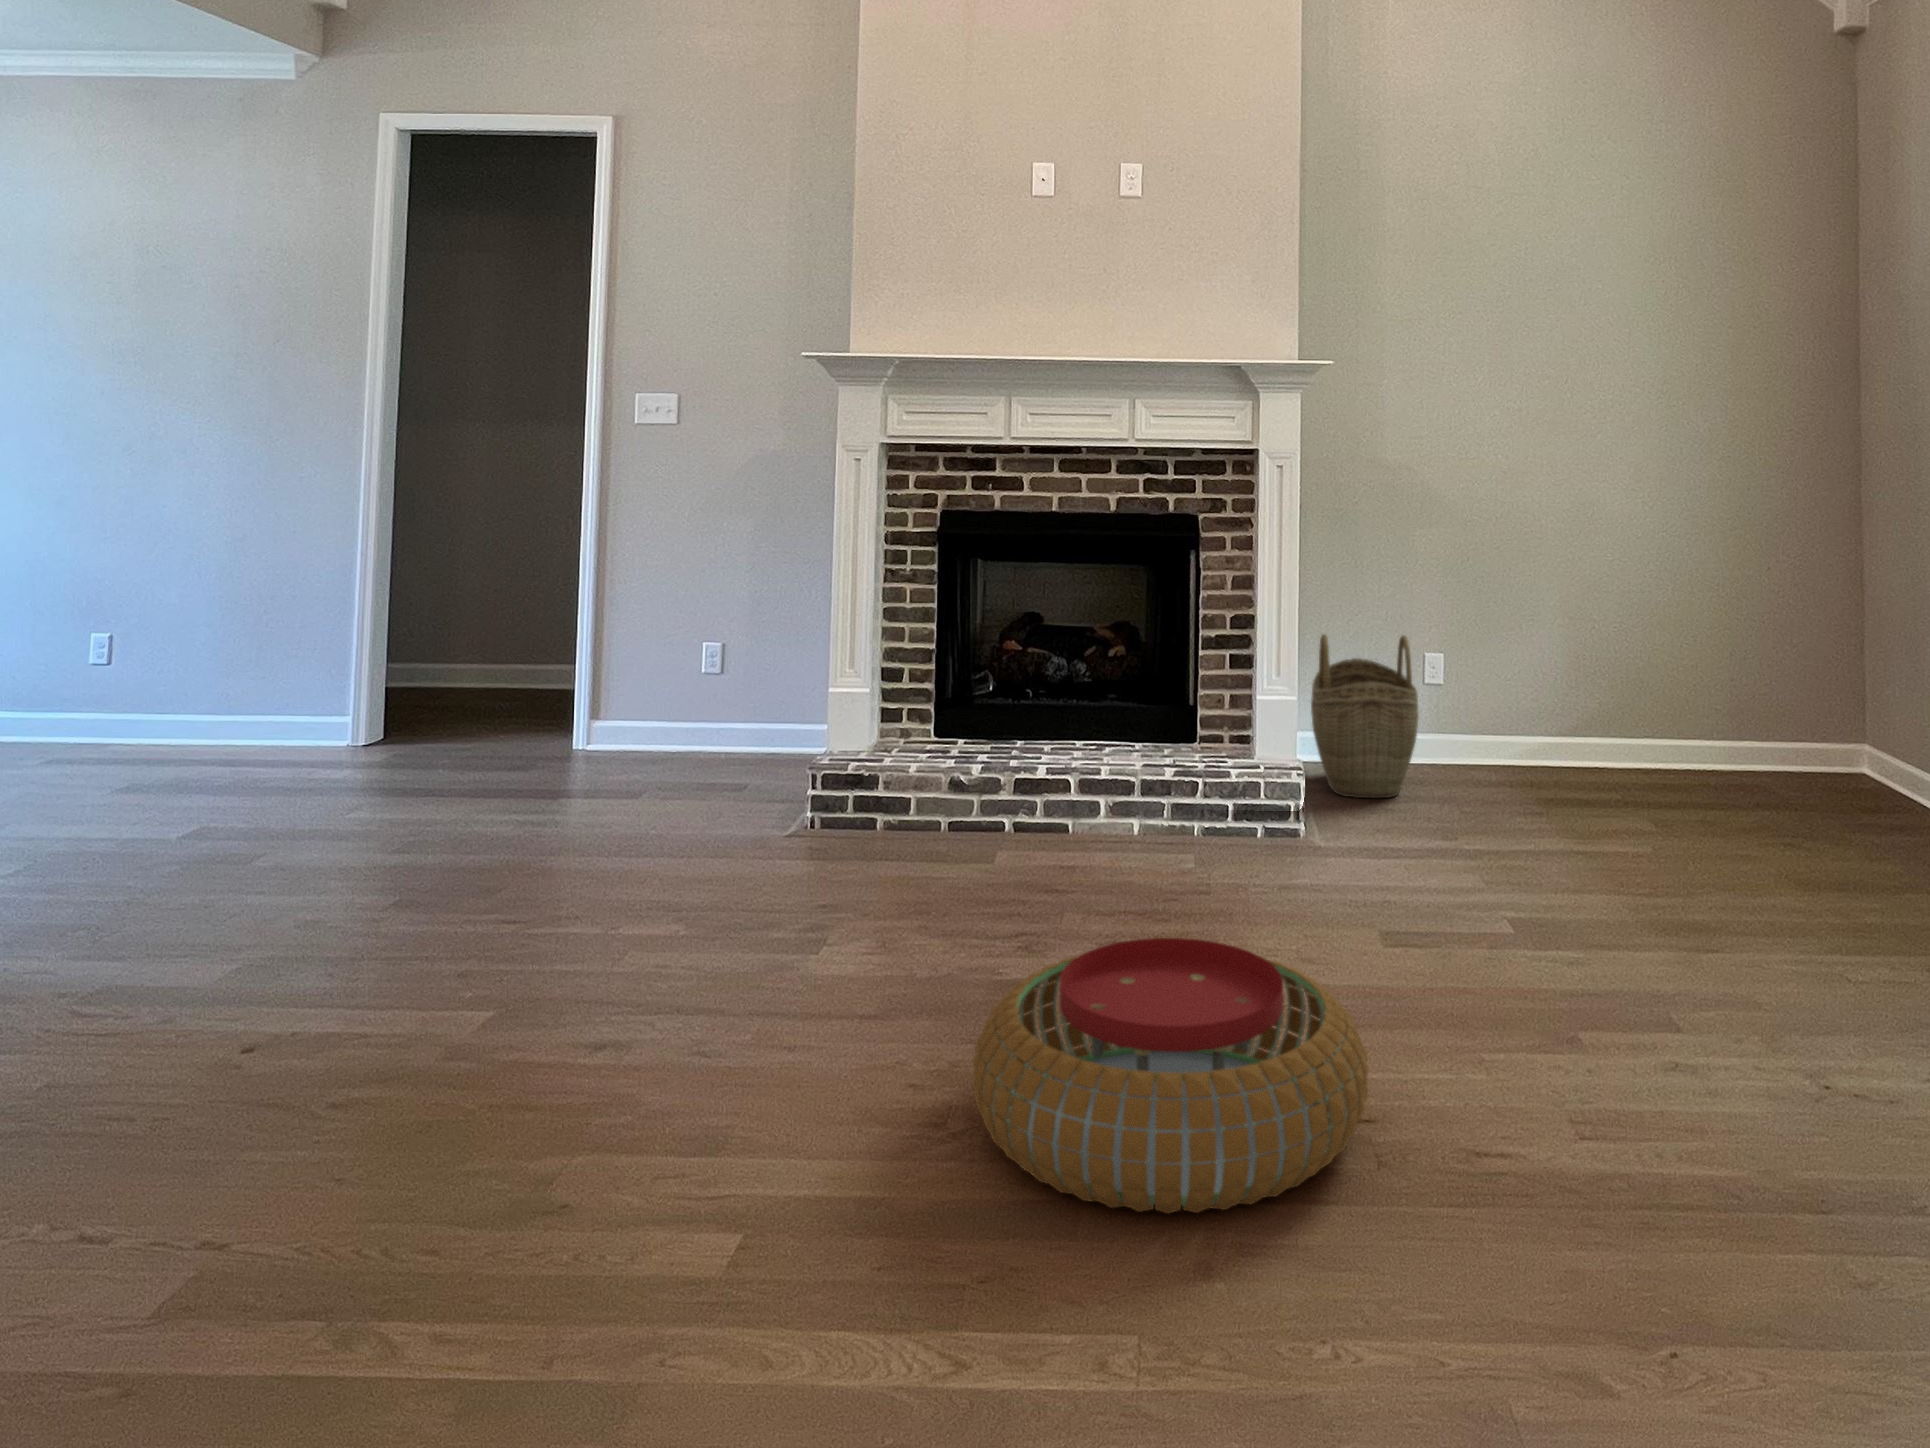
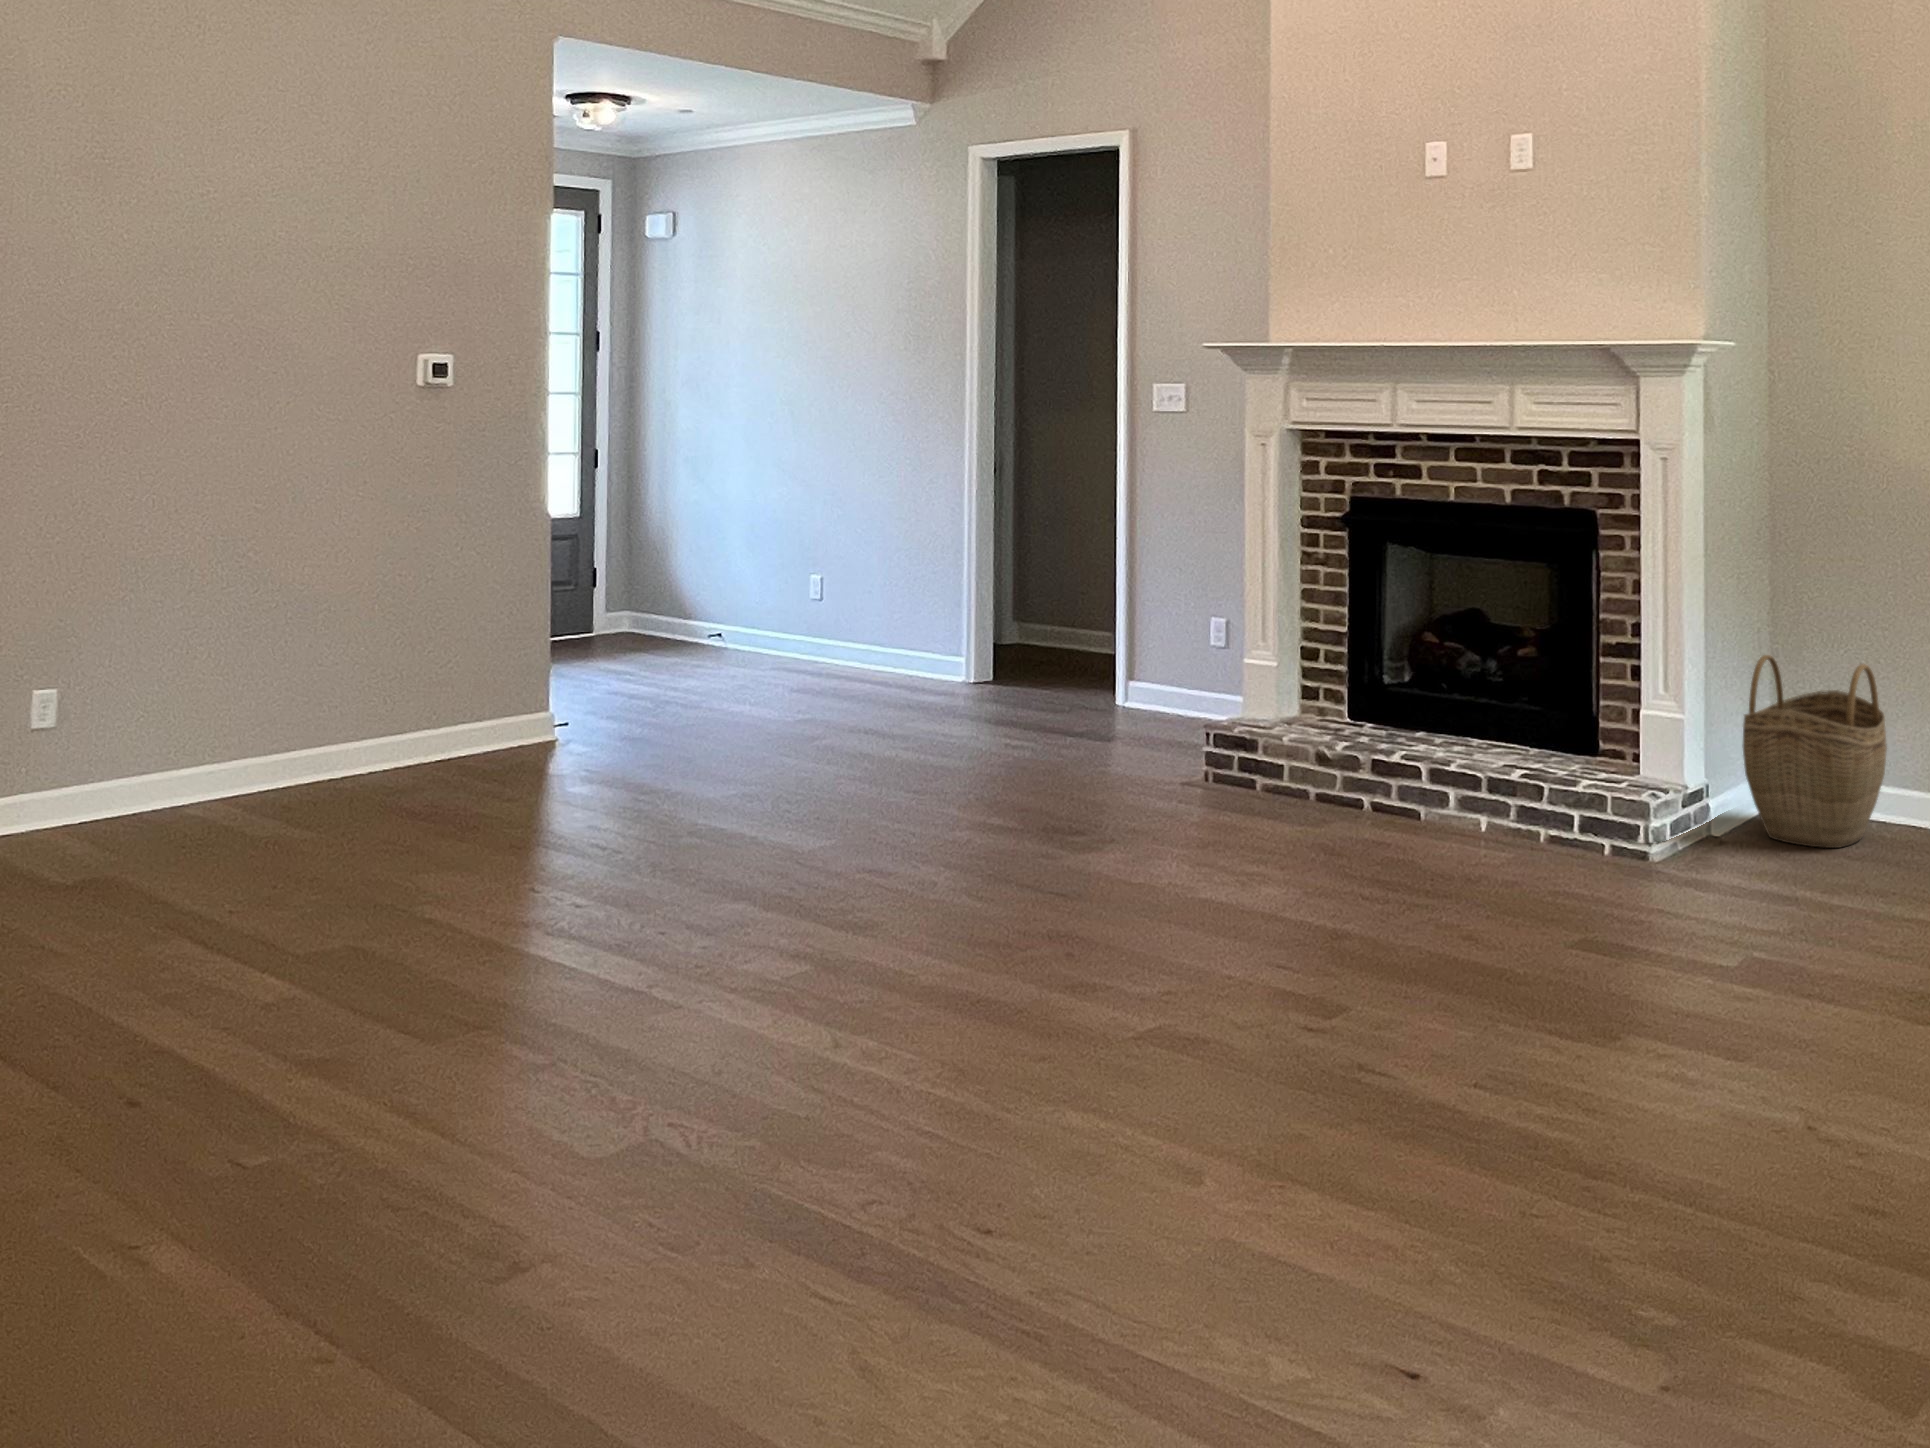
pouf: present [973,938,1368,1214] -> none [994,845,1325,1036]

